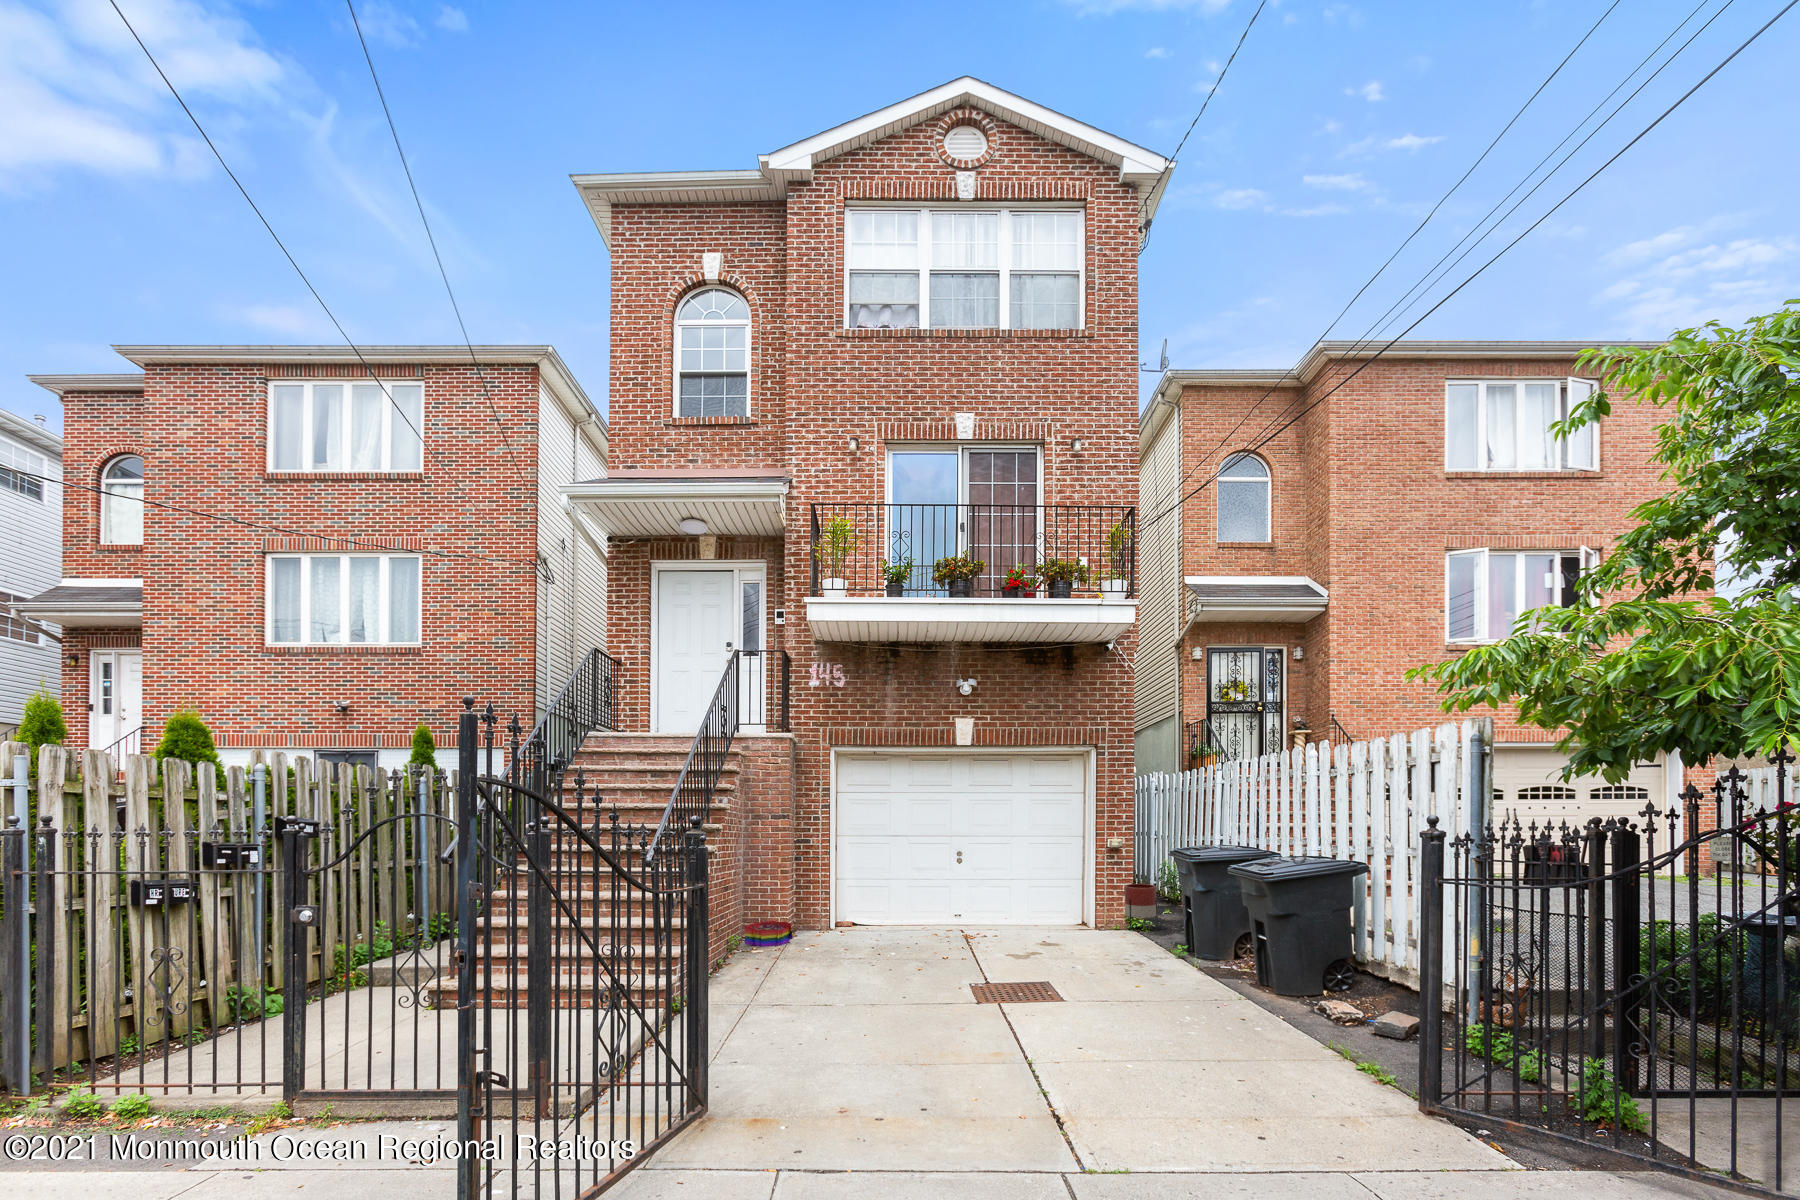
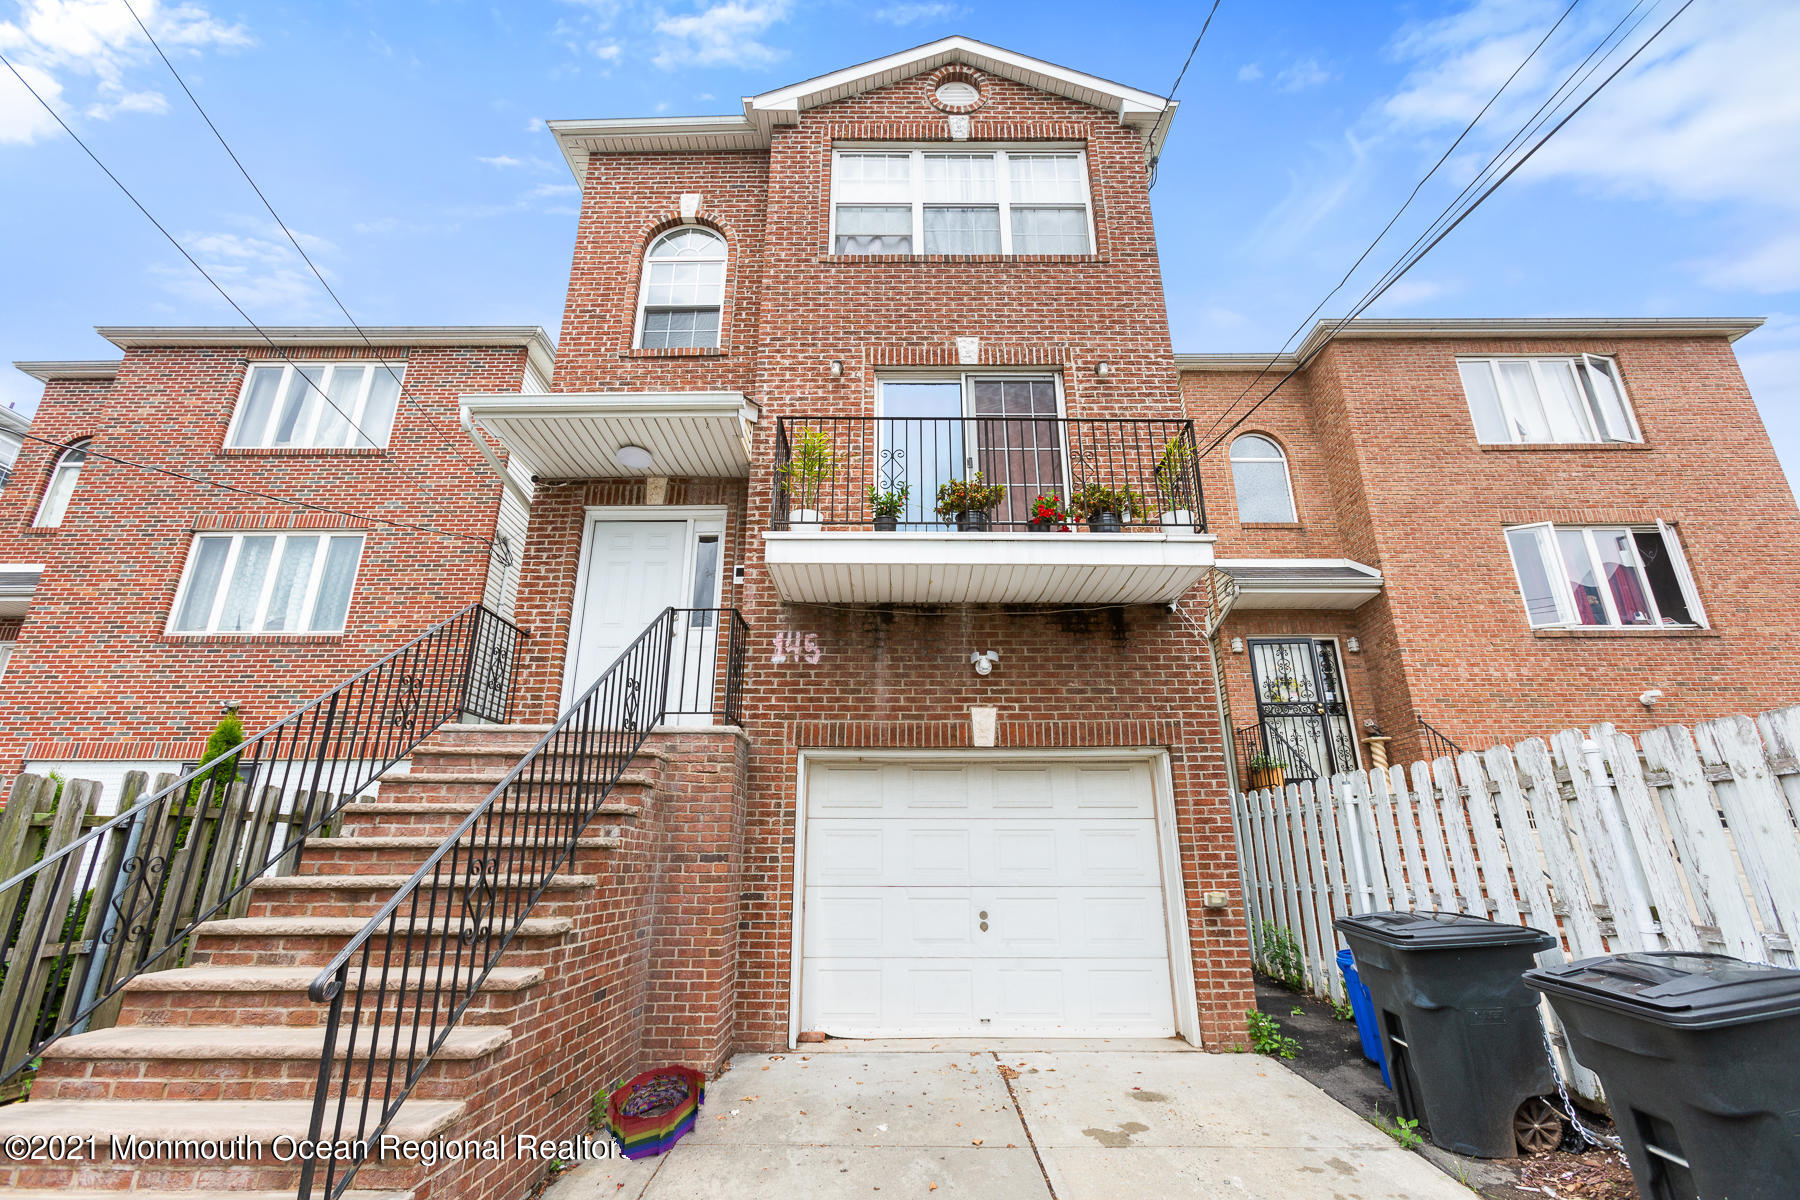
planter: present [1125,884,1158,930] -> none [1227,946,1296,1036]

